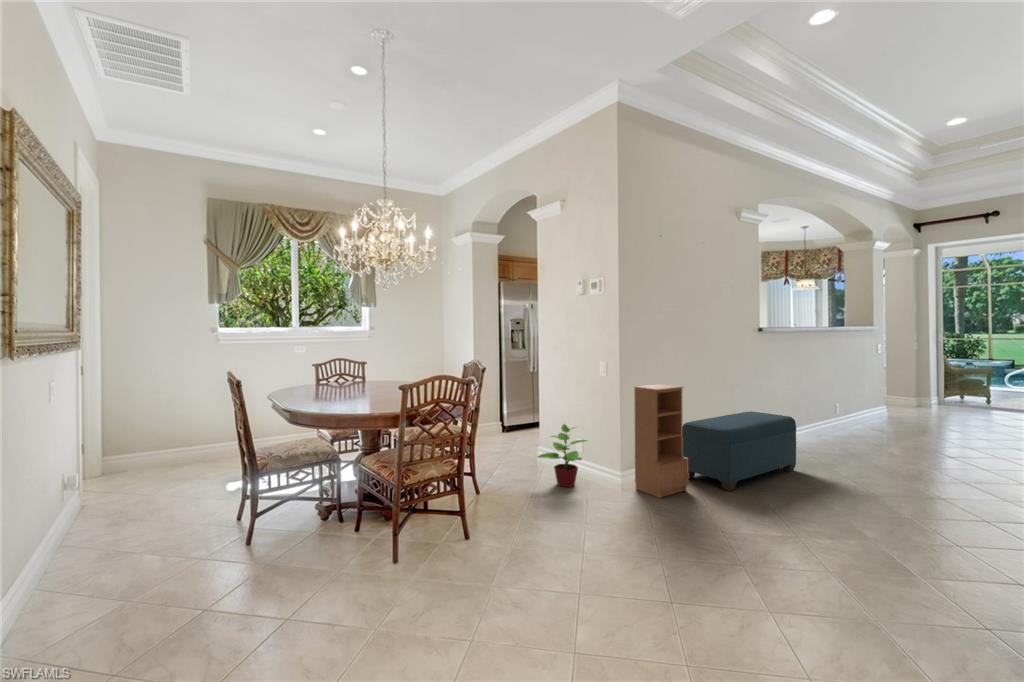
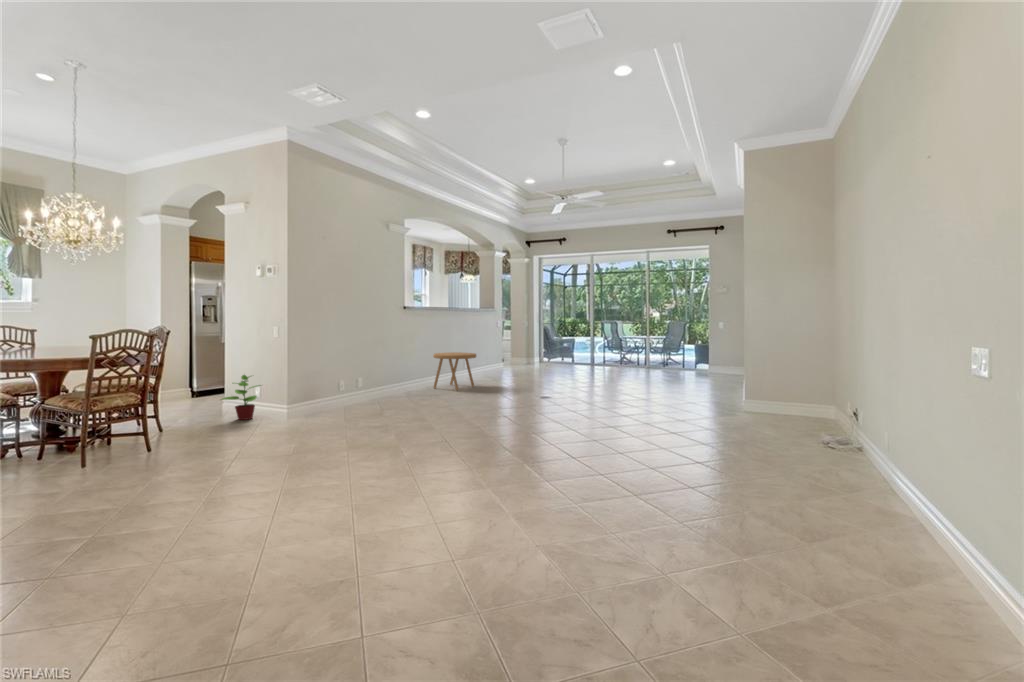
bookcase: present [634,384,689,498] -> none [298,343,337,418]
side table: none [799,392,880,456] -> present [433,352,476,390]
bench: present [682,411,796,491] -> none [338,364,417,411]

